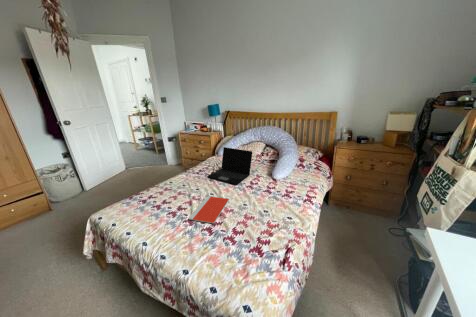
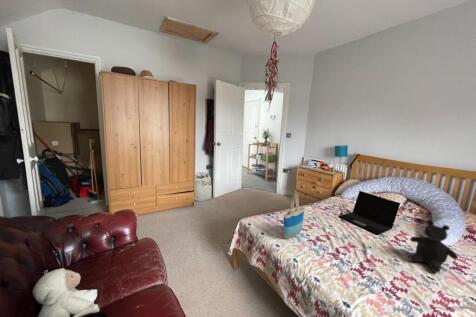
teddy bear: none [254,163,283,205] -> present [410,220,458,273]
tote bag: none [127,169,161,222] -> present [284,193,305,239]
notebook: present [189,196,229,224] -> none [333,236,374,267]

